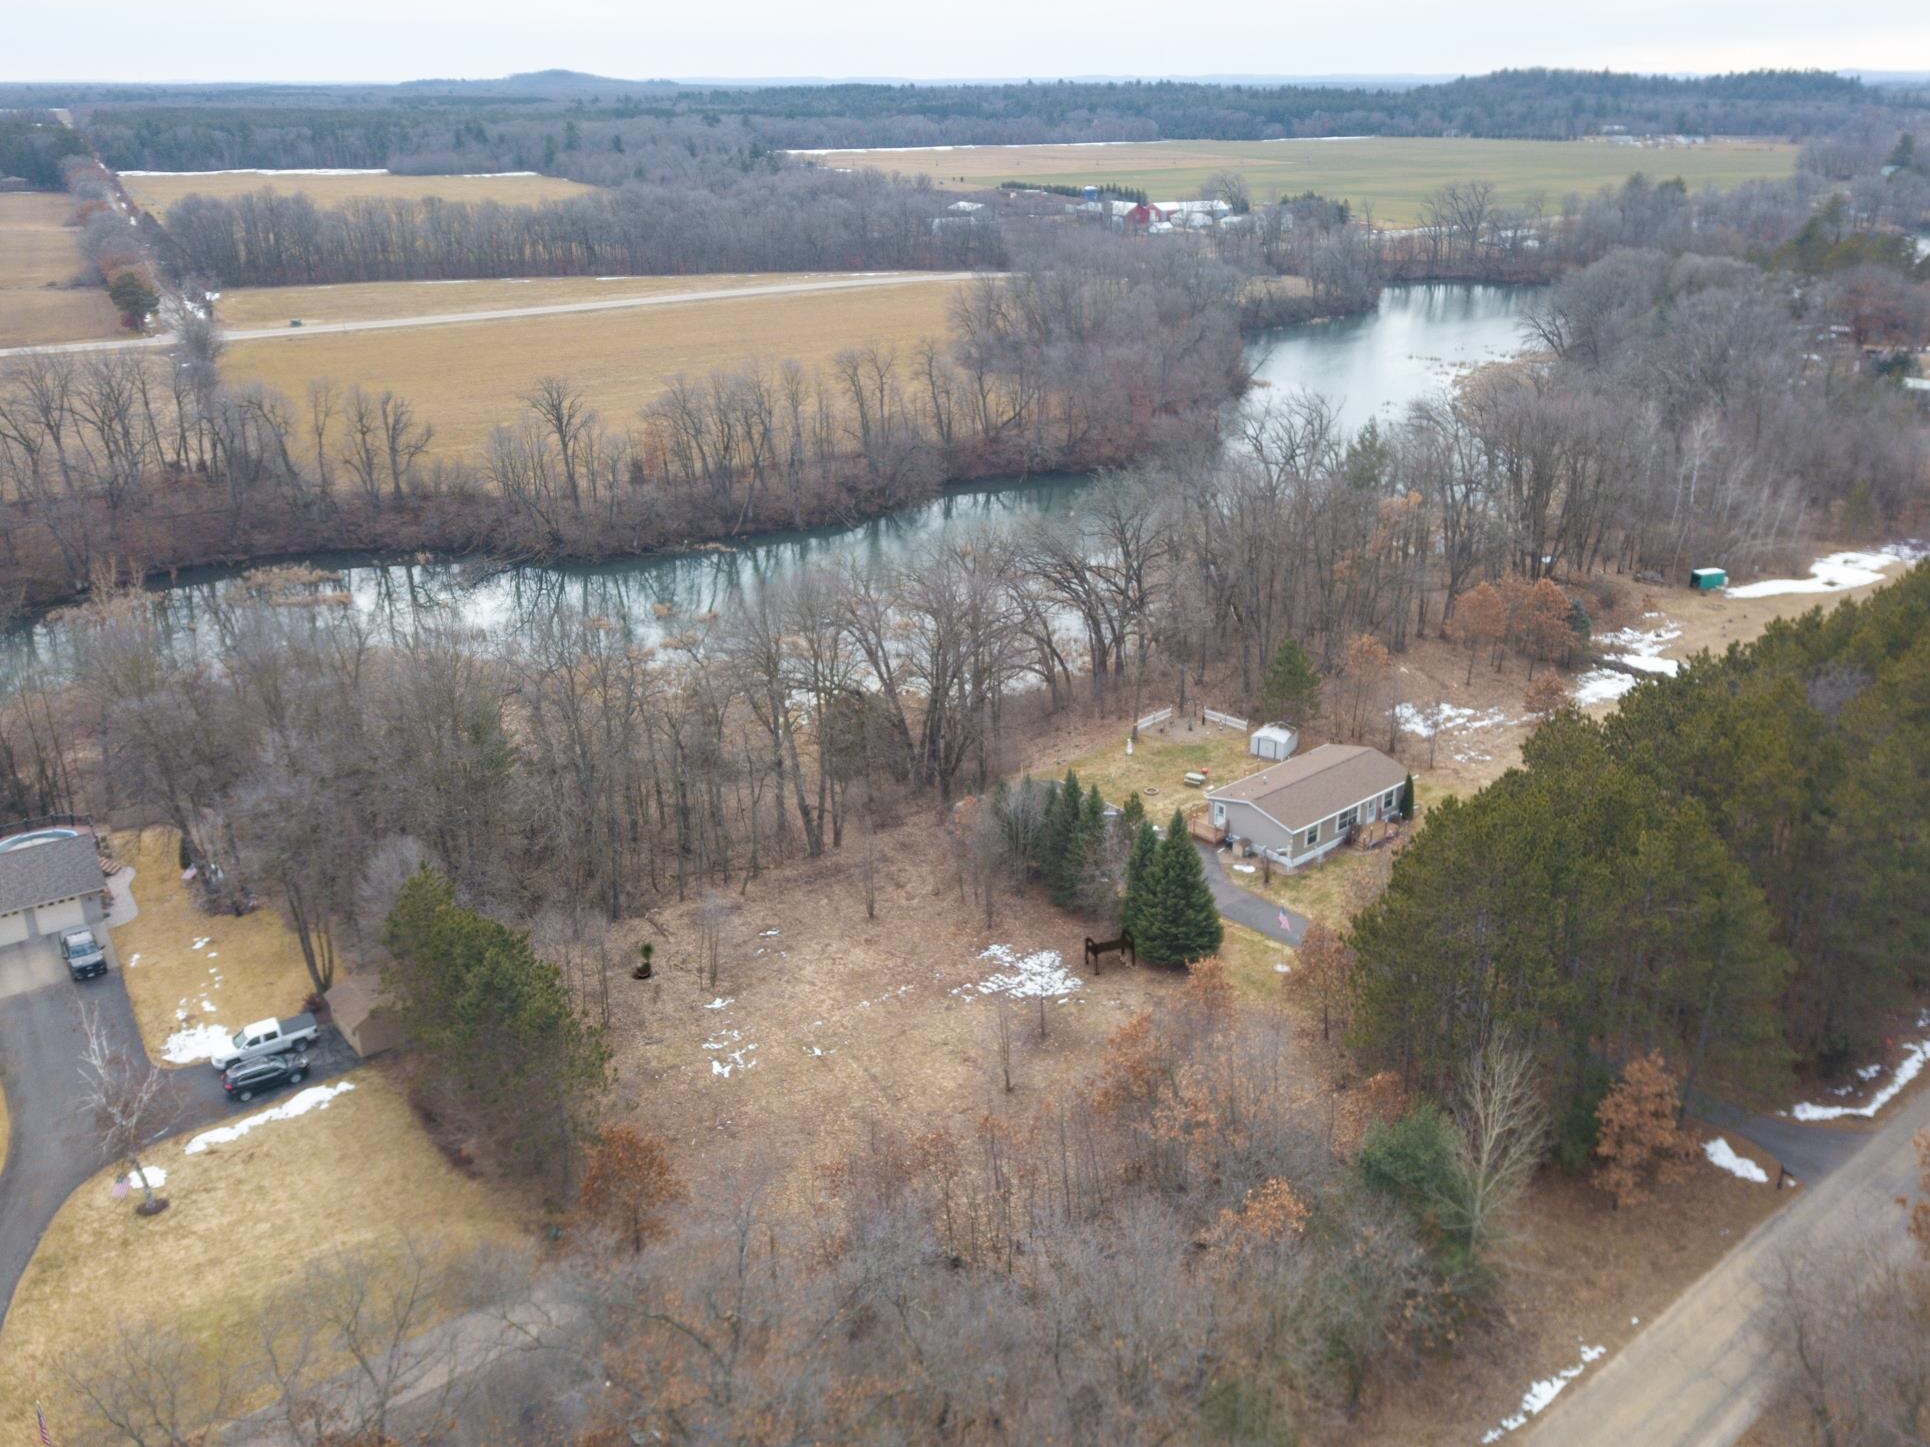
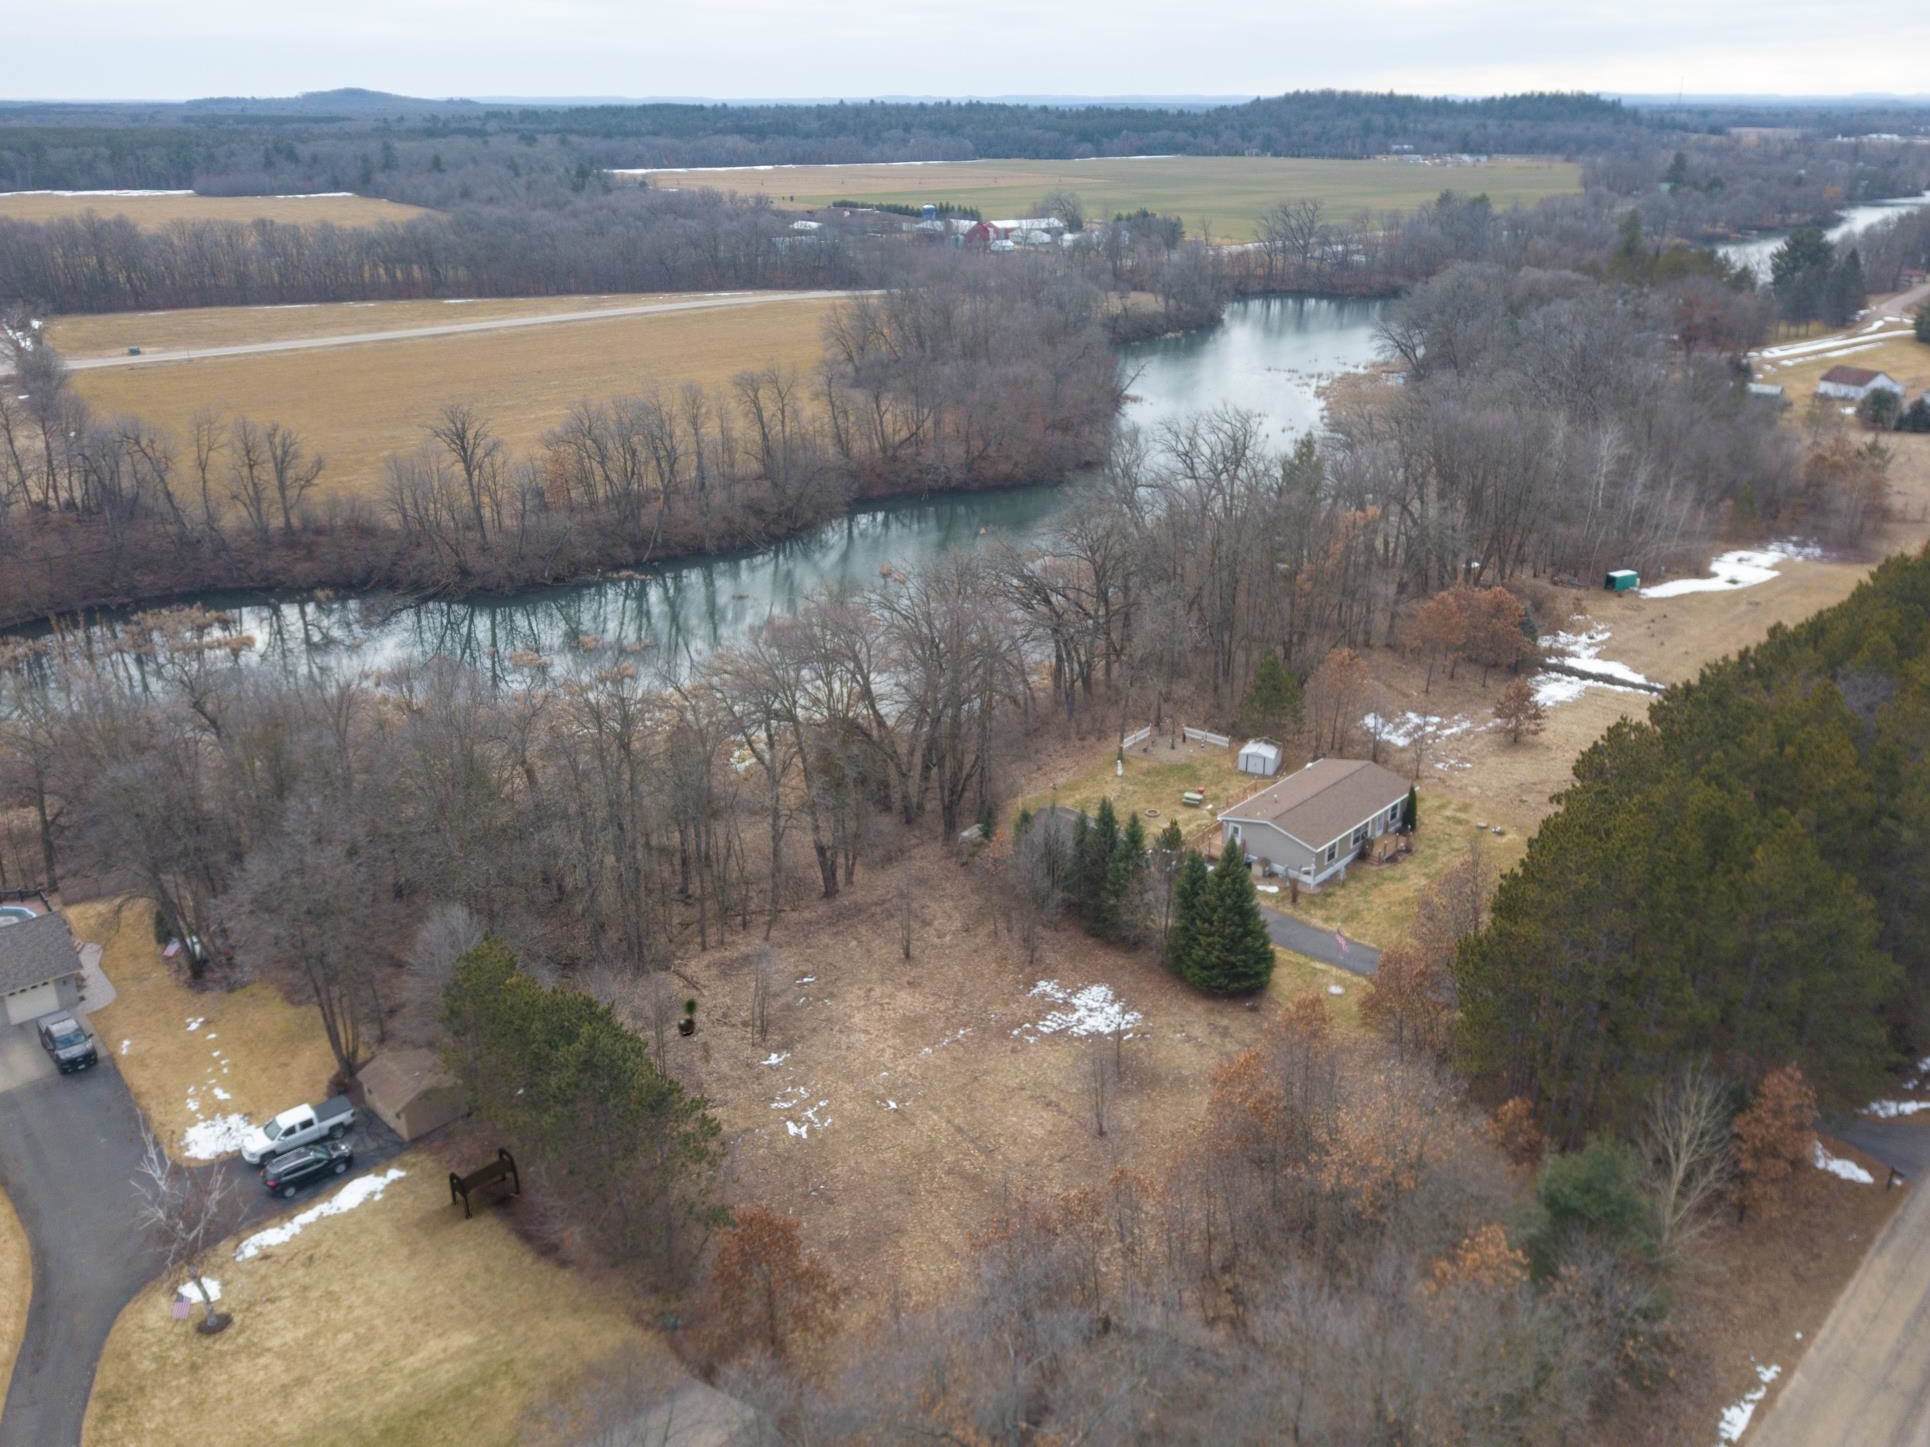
bench: present [1085,929,1135,975] -> present [449,1148,520,1218]

